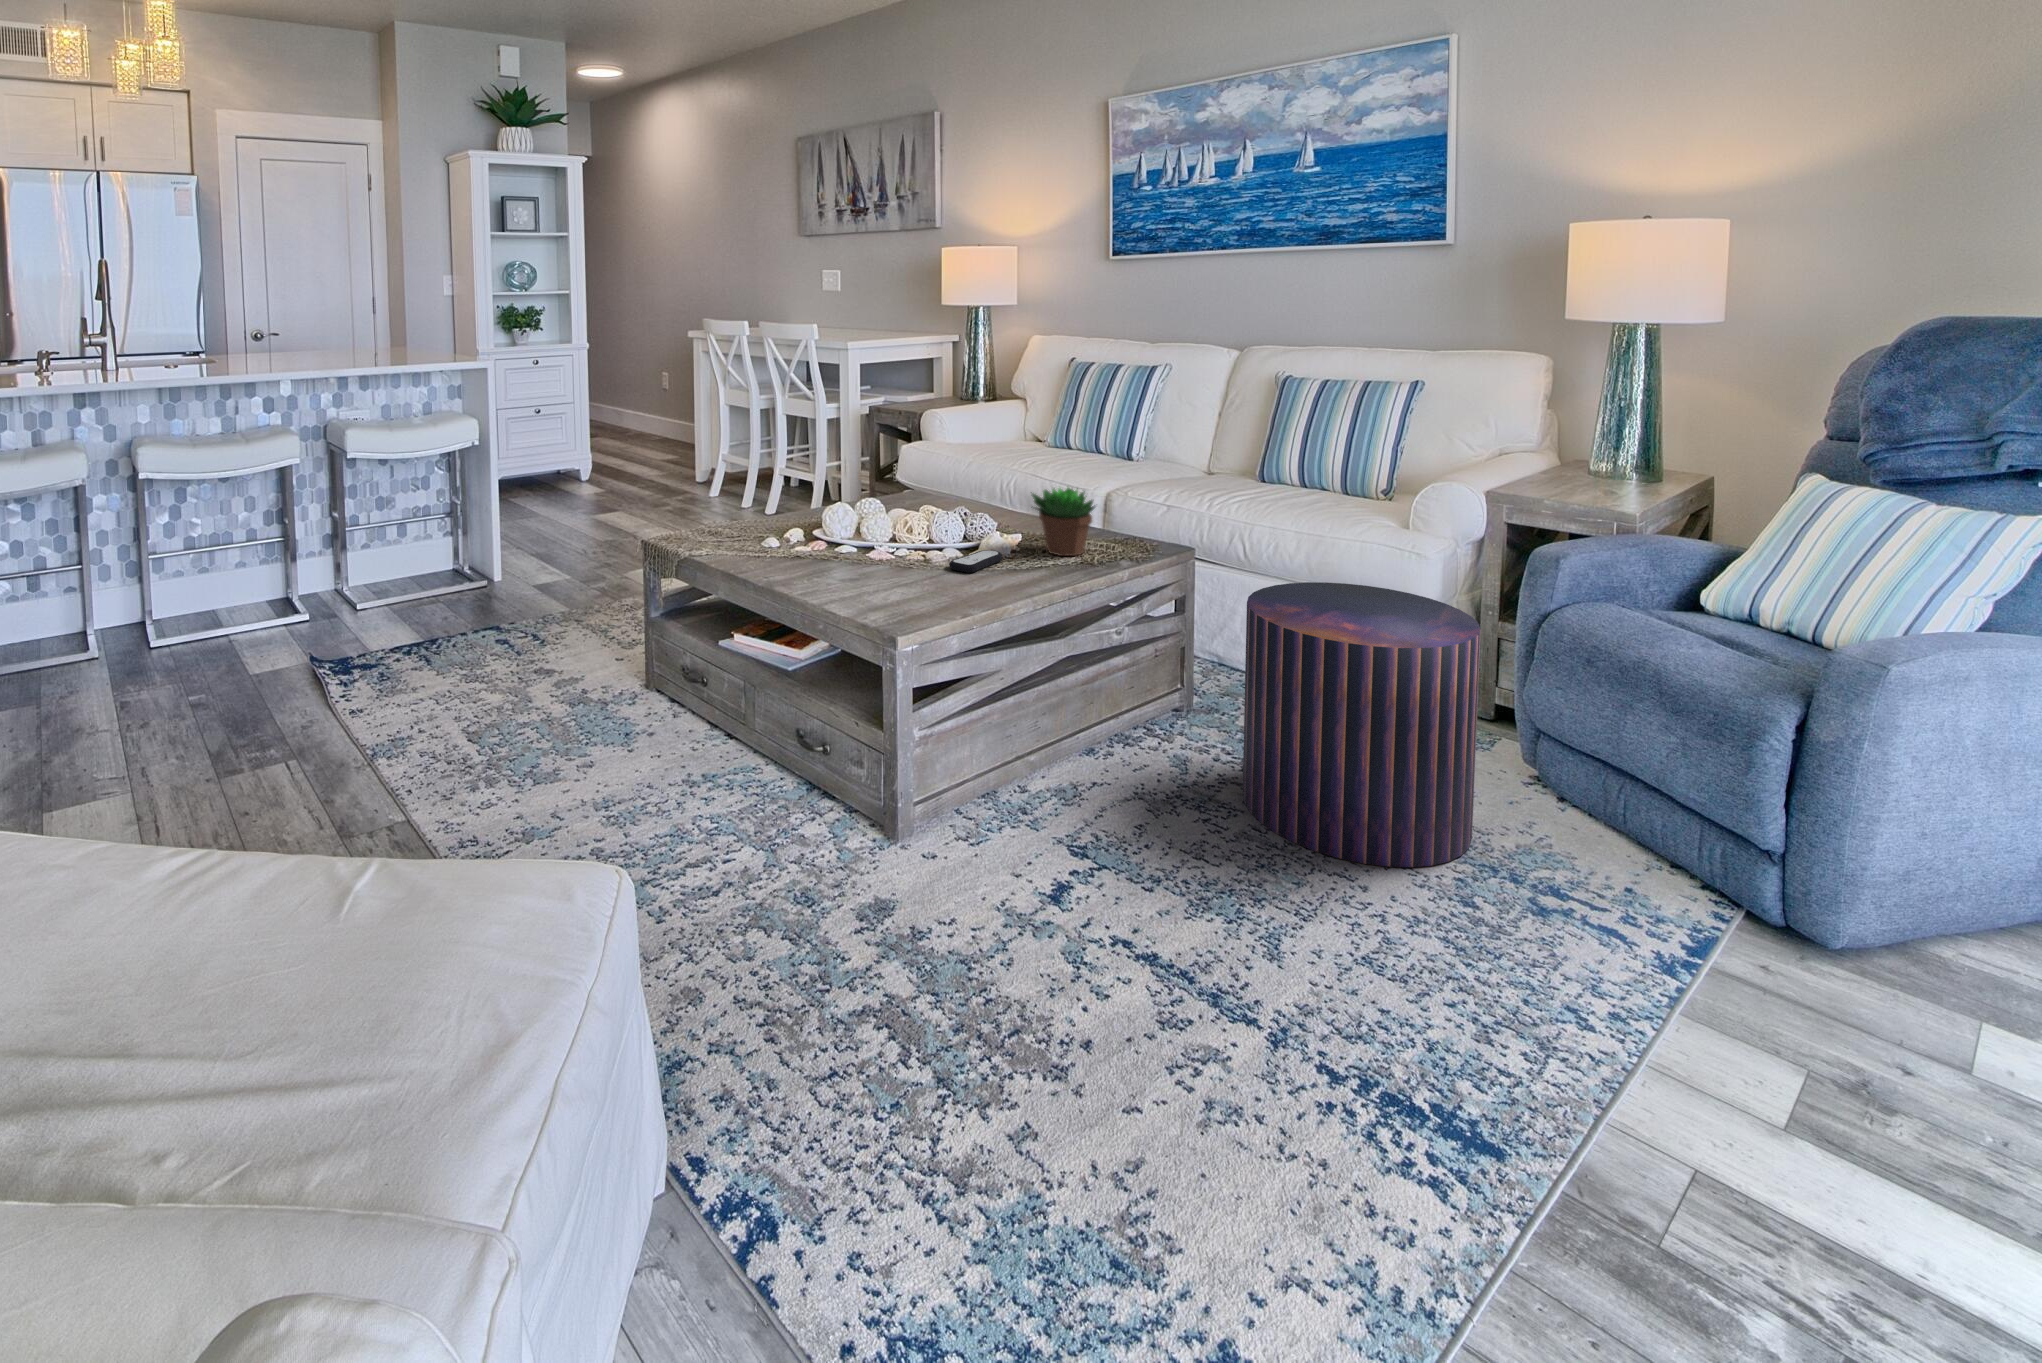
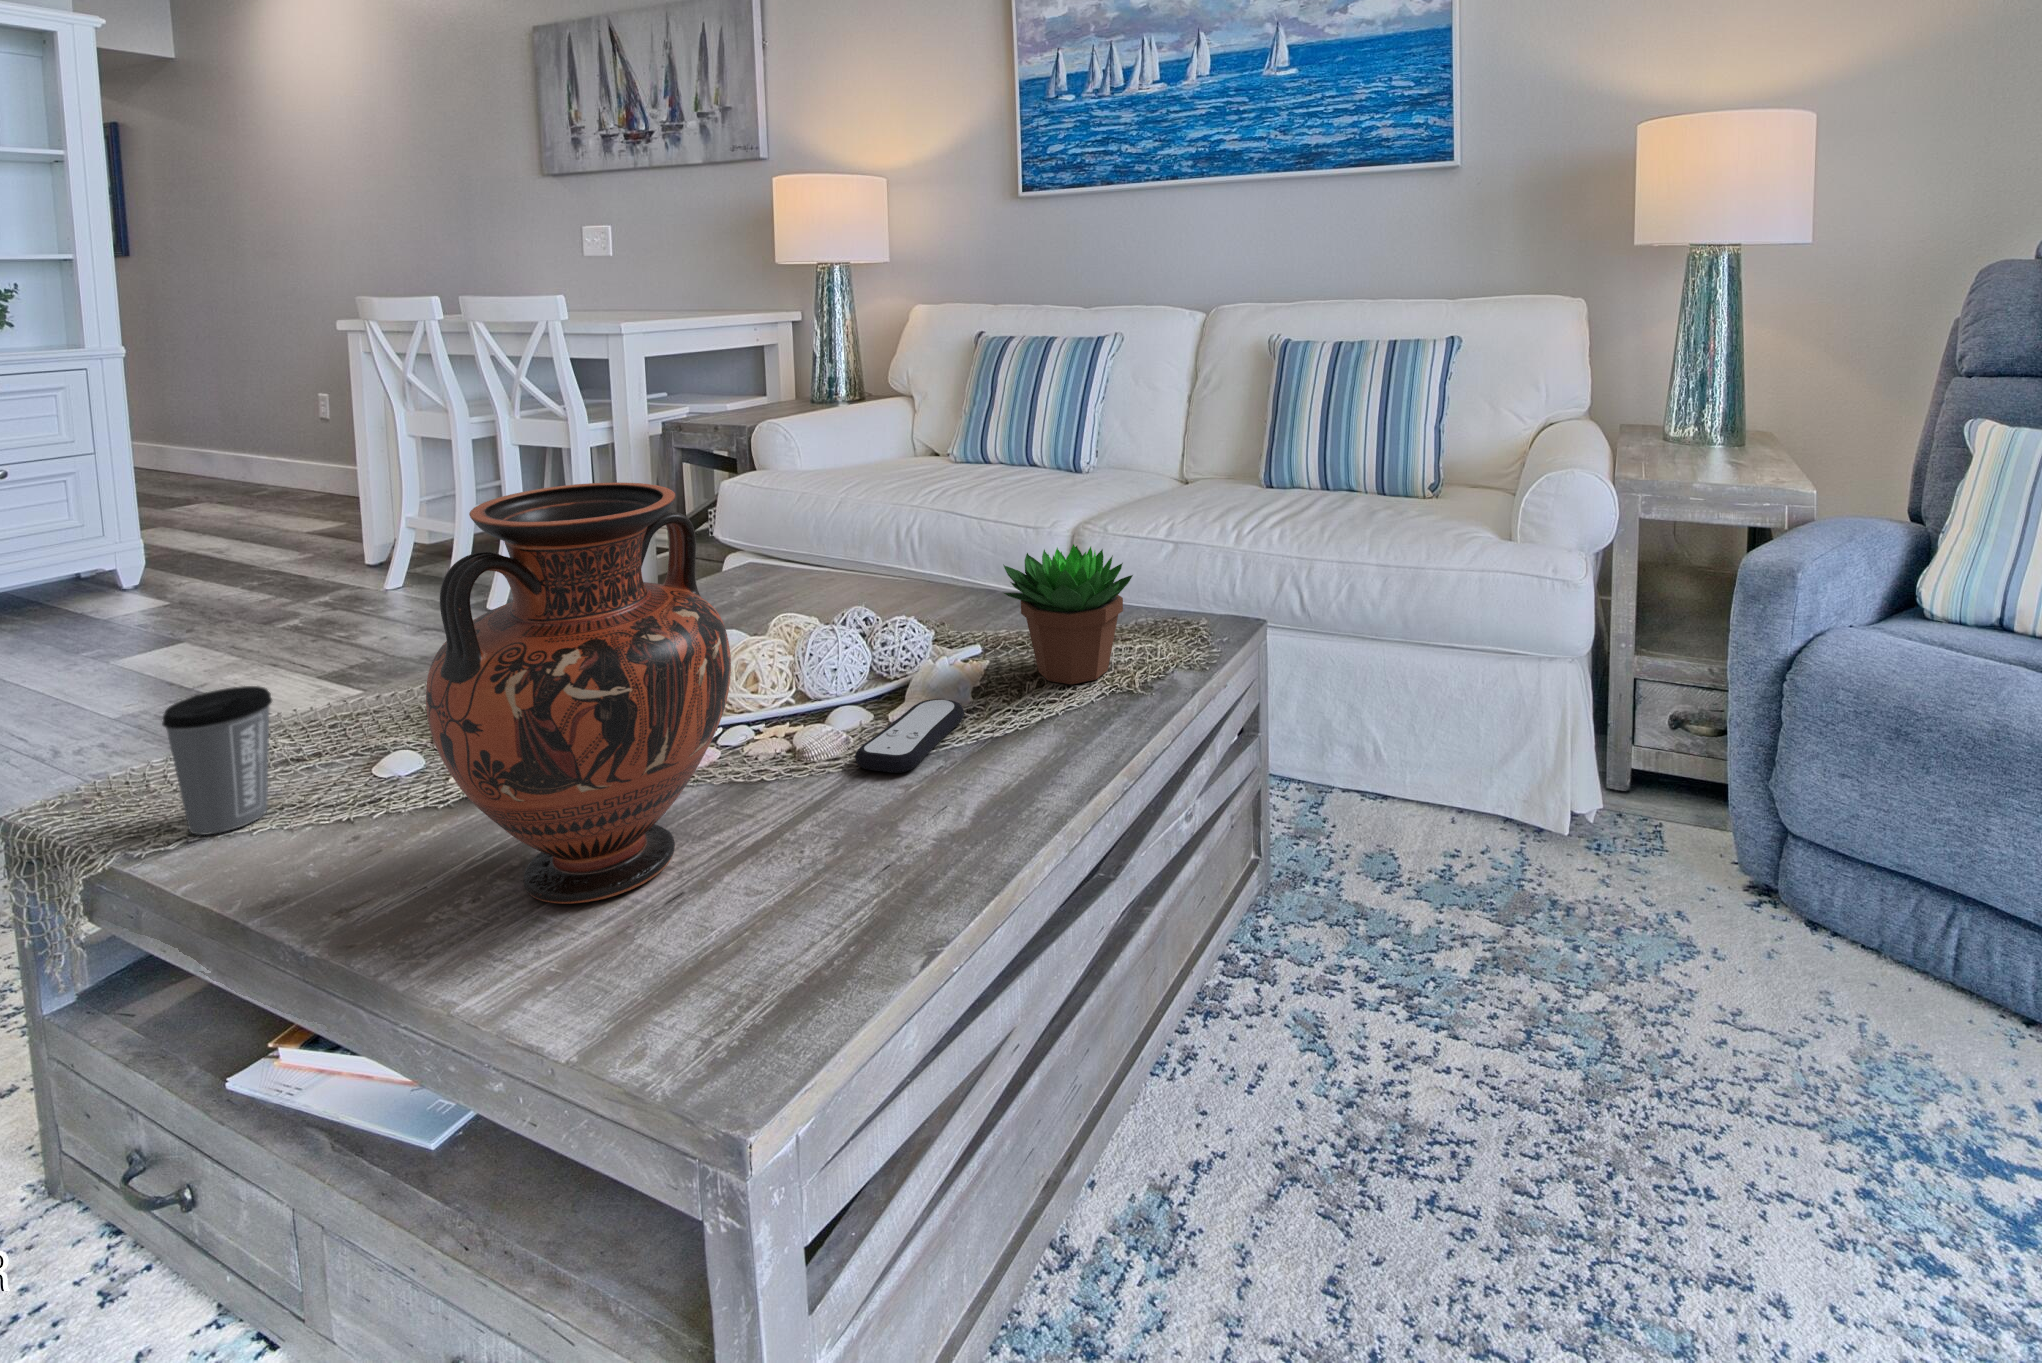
vase: none [797,431,899,587] -> present [426,482,731,904]
coffee cup: none [703,501,735,553] -> present [162,686,272,835]
pouf: present [1242,582,1481,867] -> none [1435,661,1849,1242]

